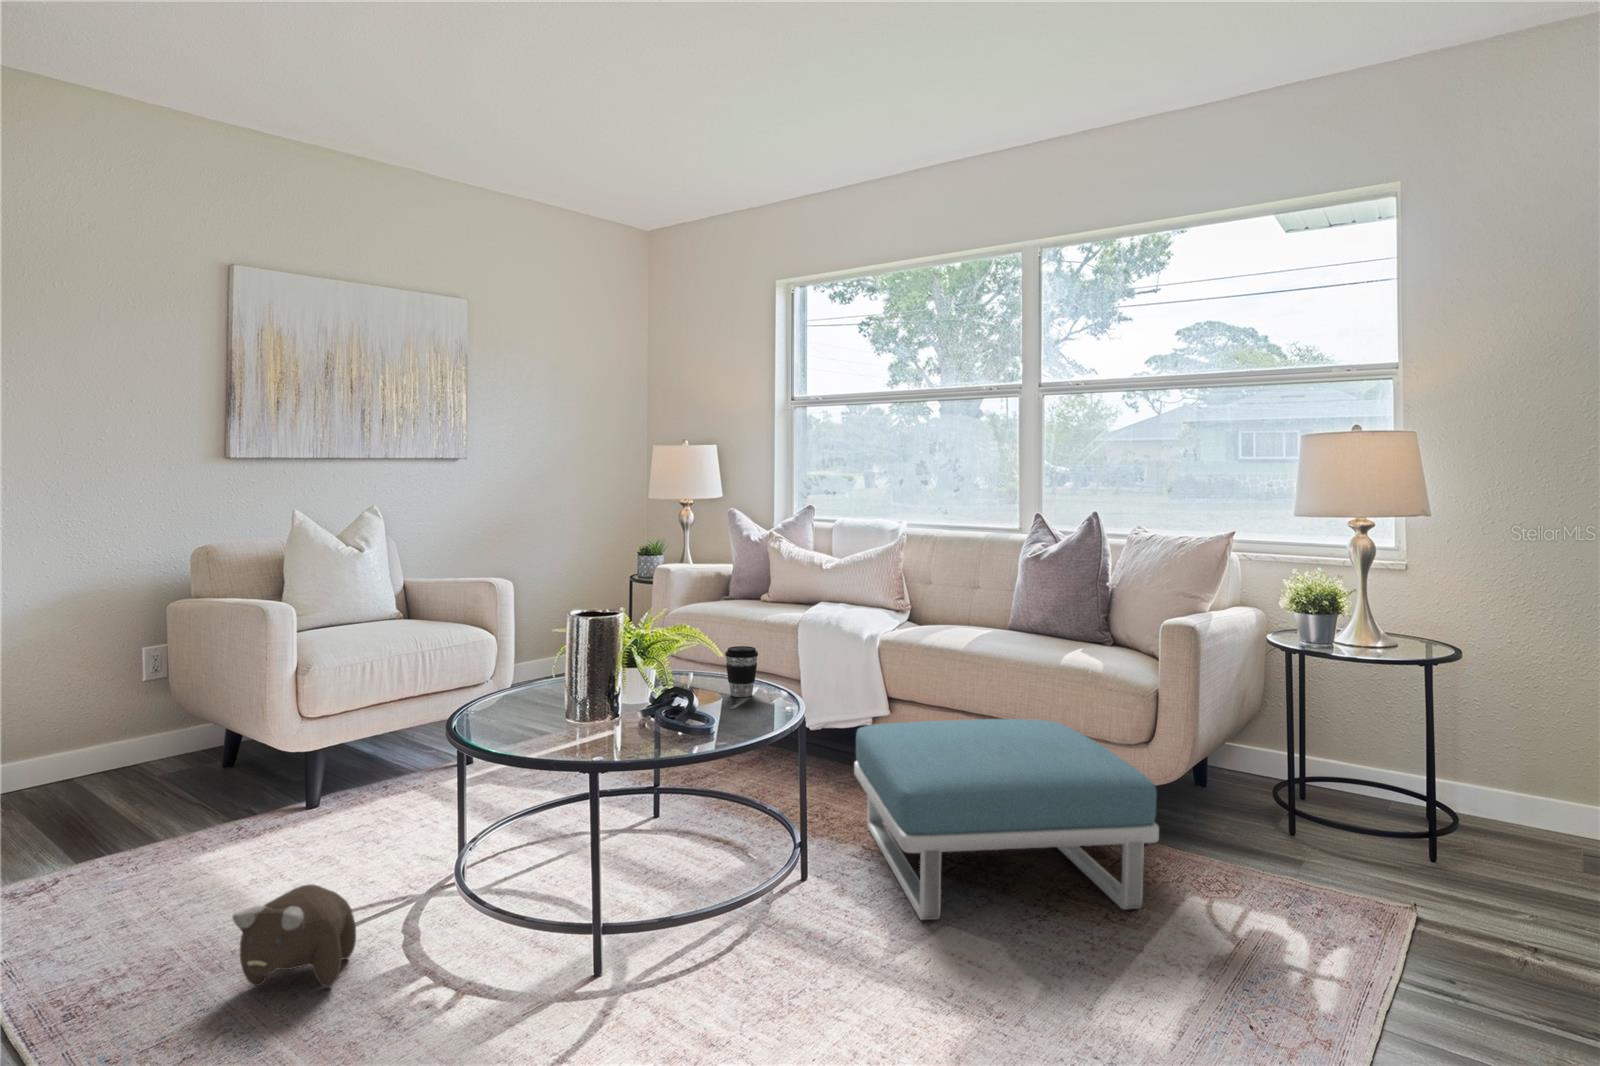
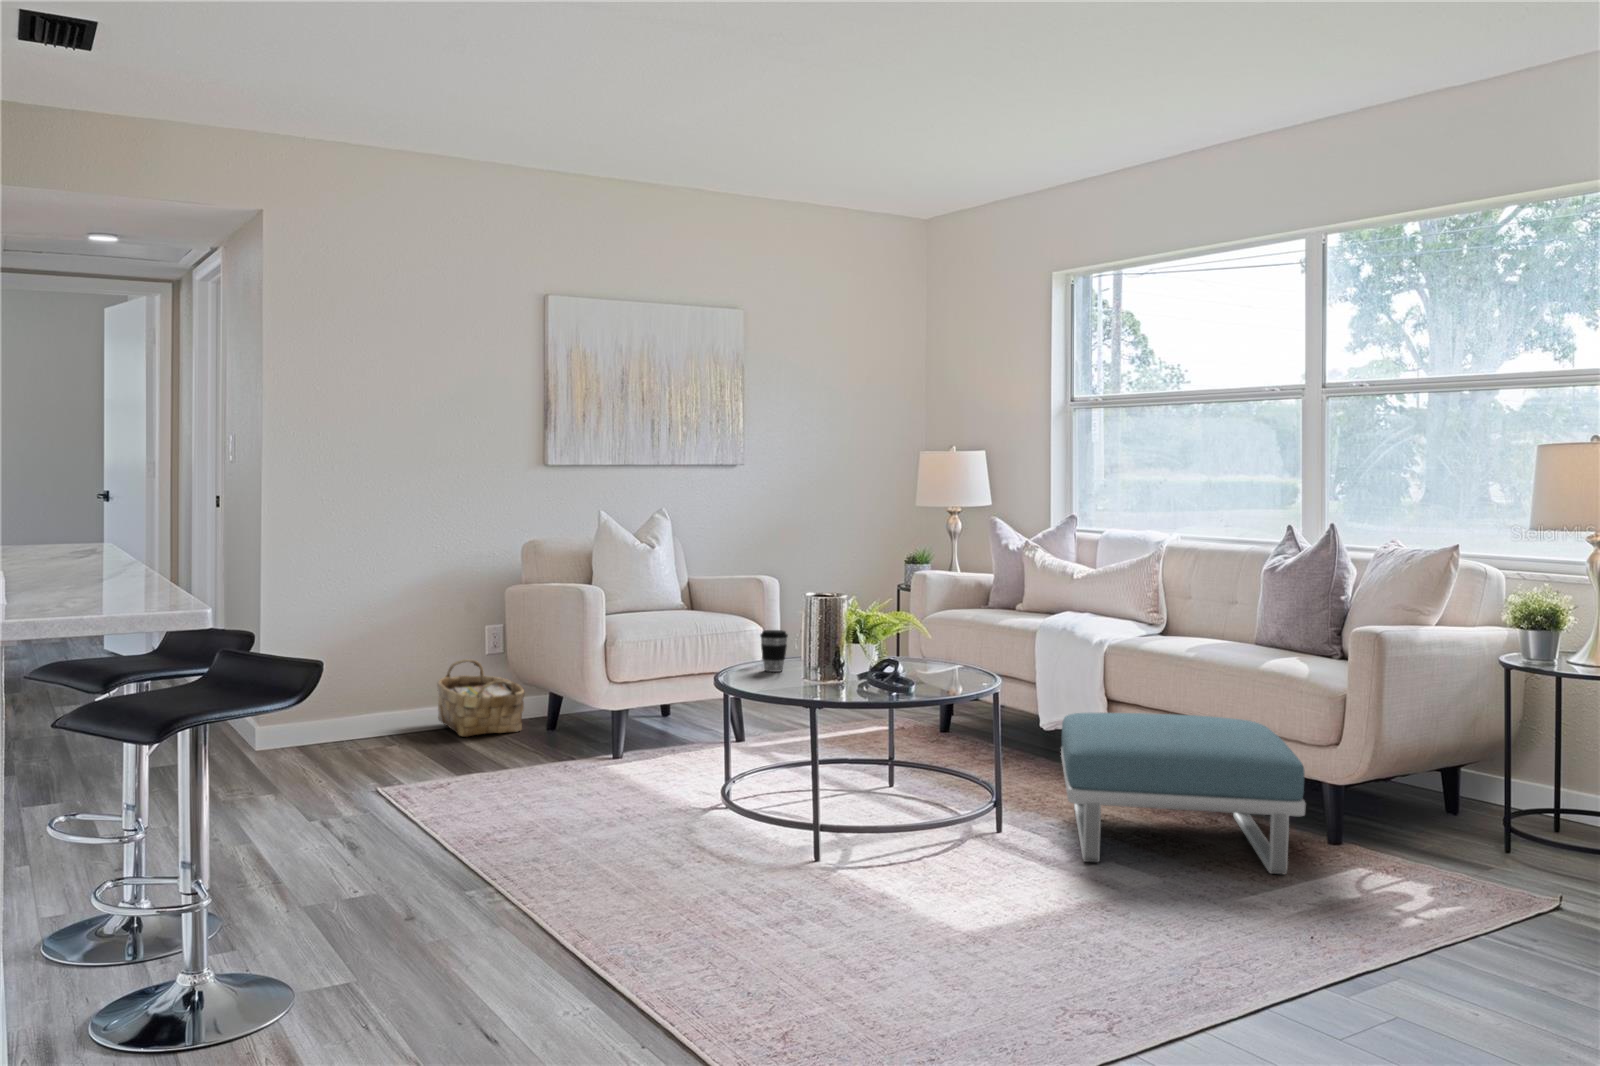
coffee cup: present [725,646,758,697] -> present [760,630,788,672]
woven basket: none [74,690,197,791] -> present [437,659,524,737]
plush toy: present [233,884,356,987] -> none [576,780,651,850]

